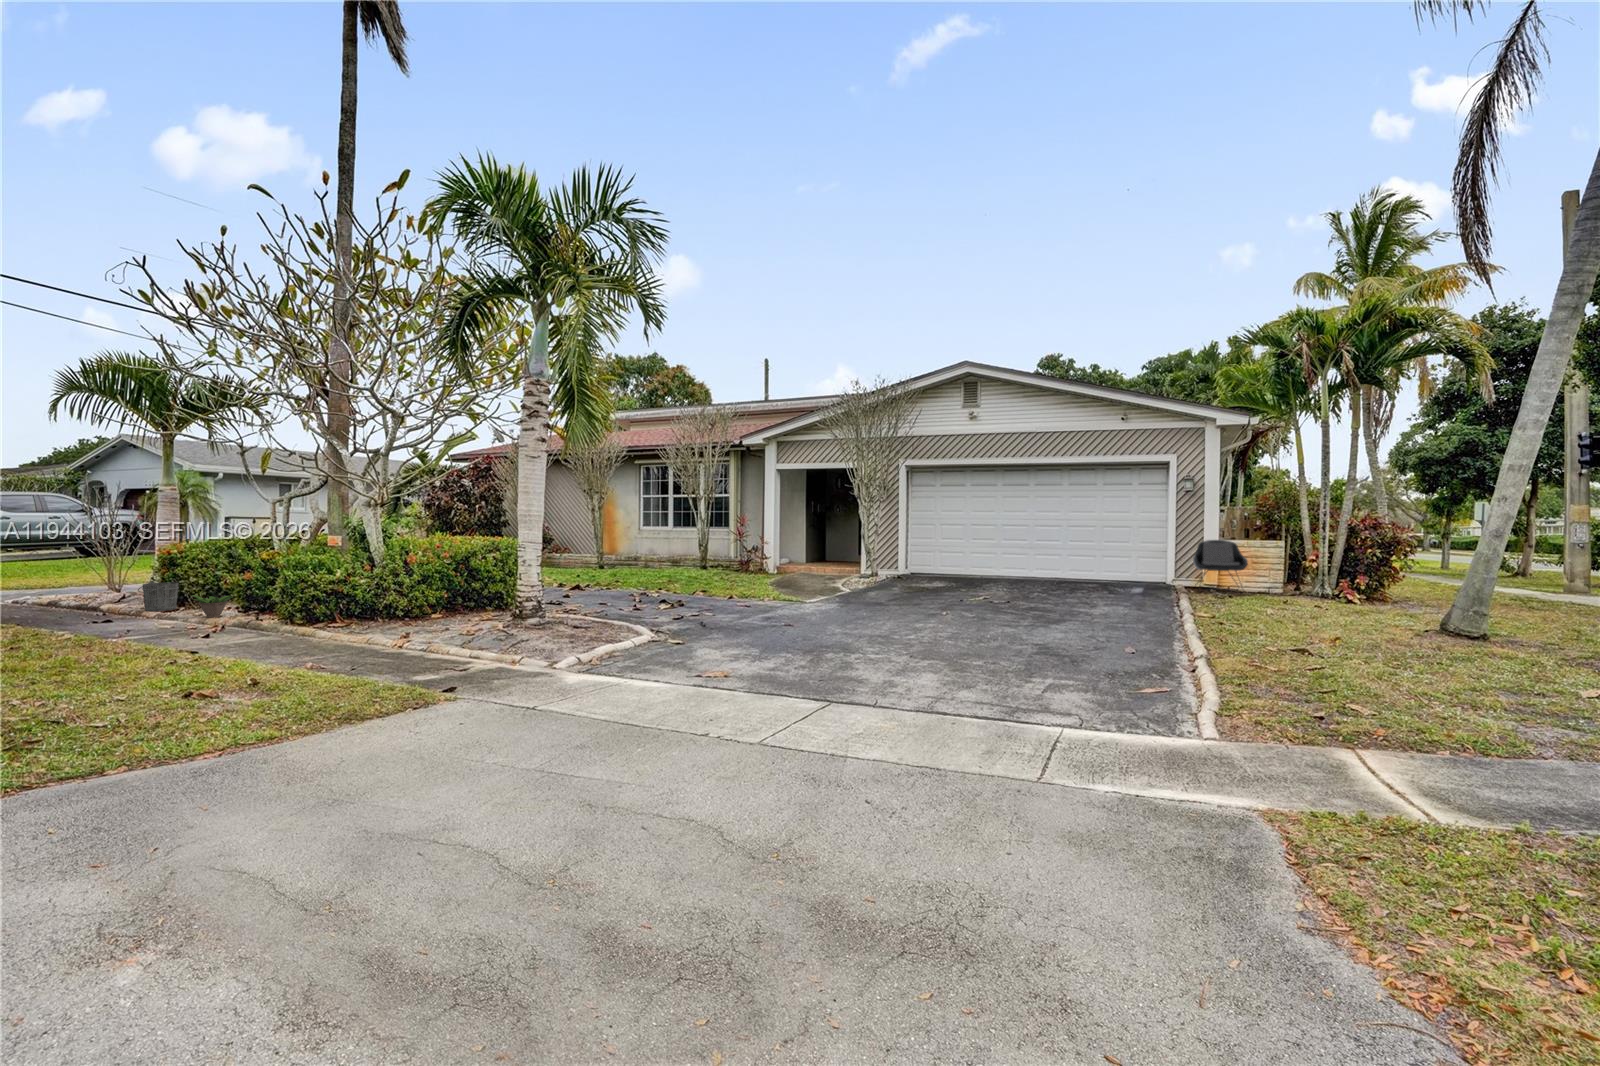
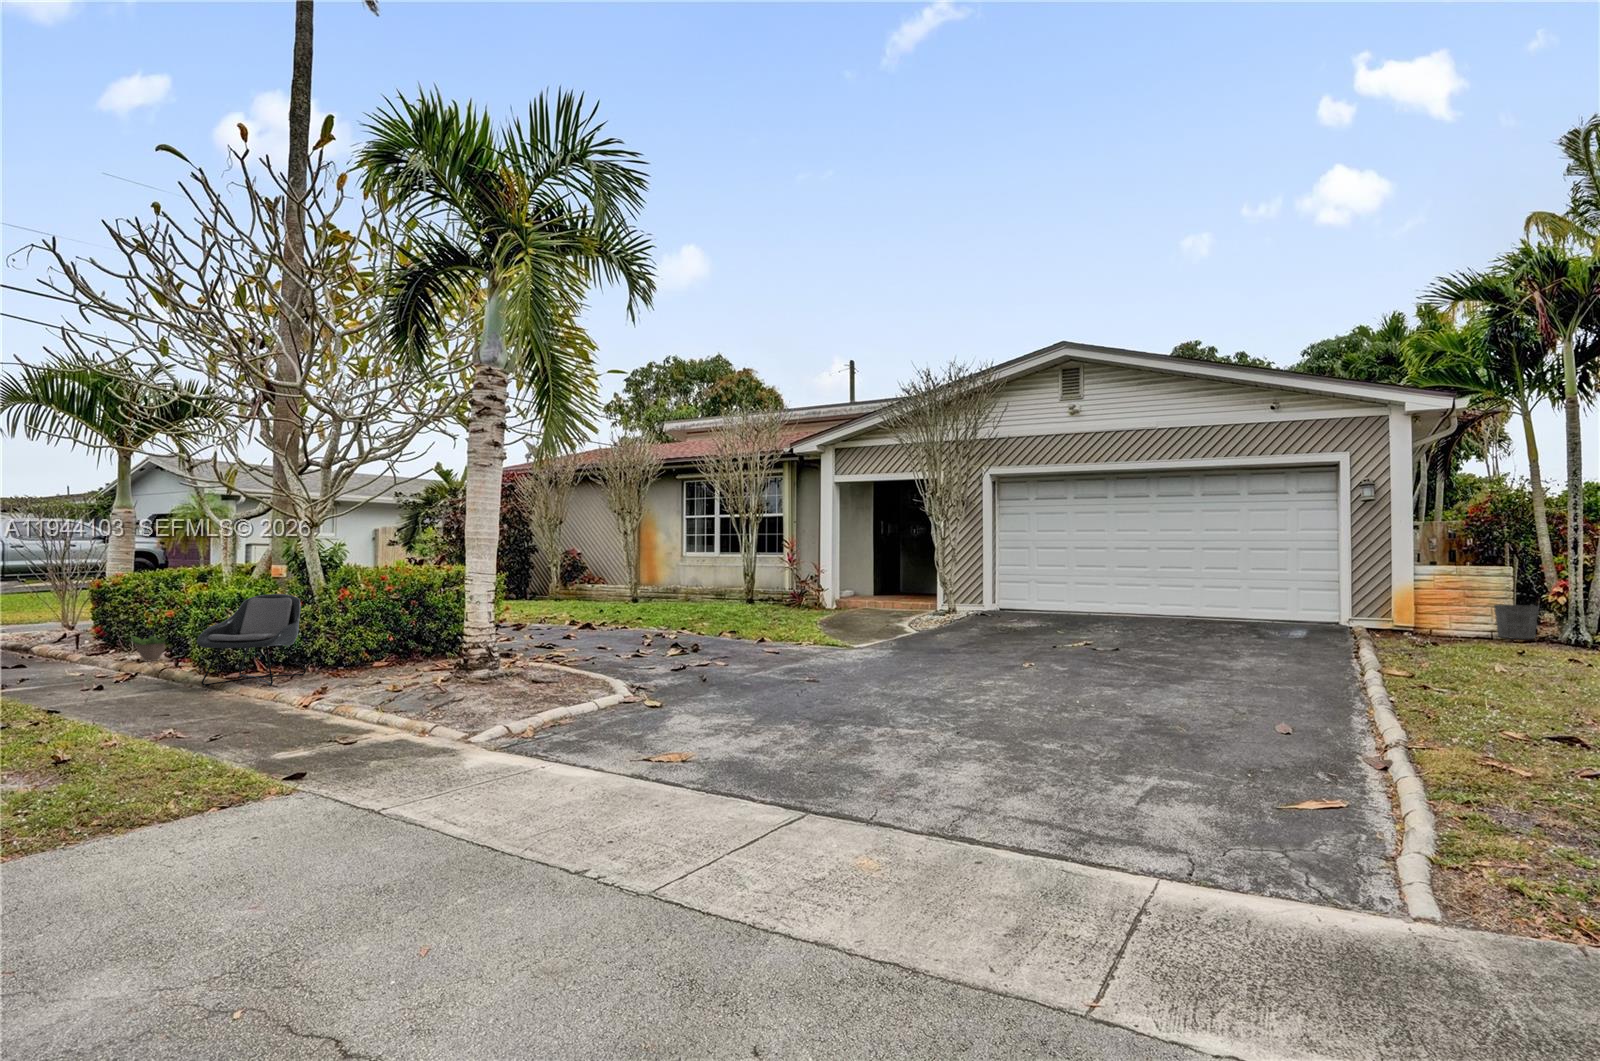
lounge chair: present [1193,540,1248,594] -> present [197,594,306,687]
bucket: present [138,582,179,611] -> present [1494,604,1544,639]

